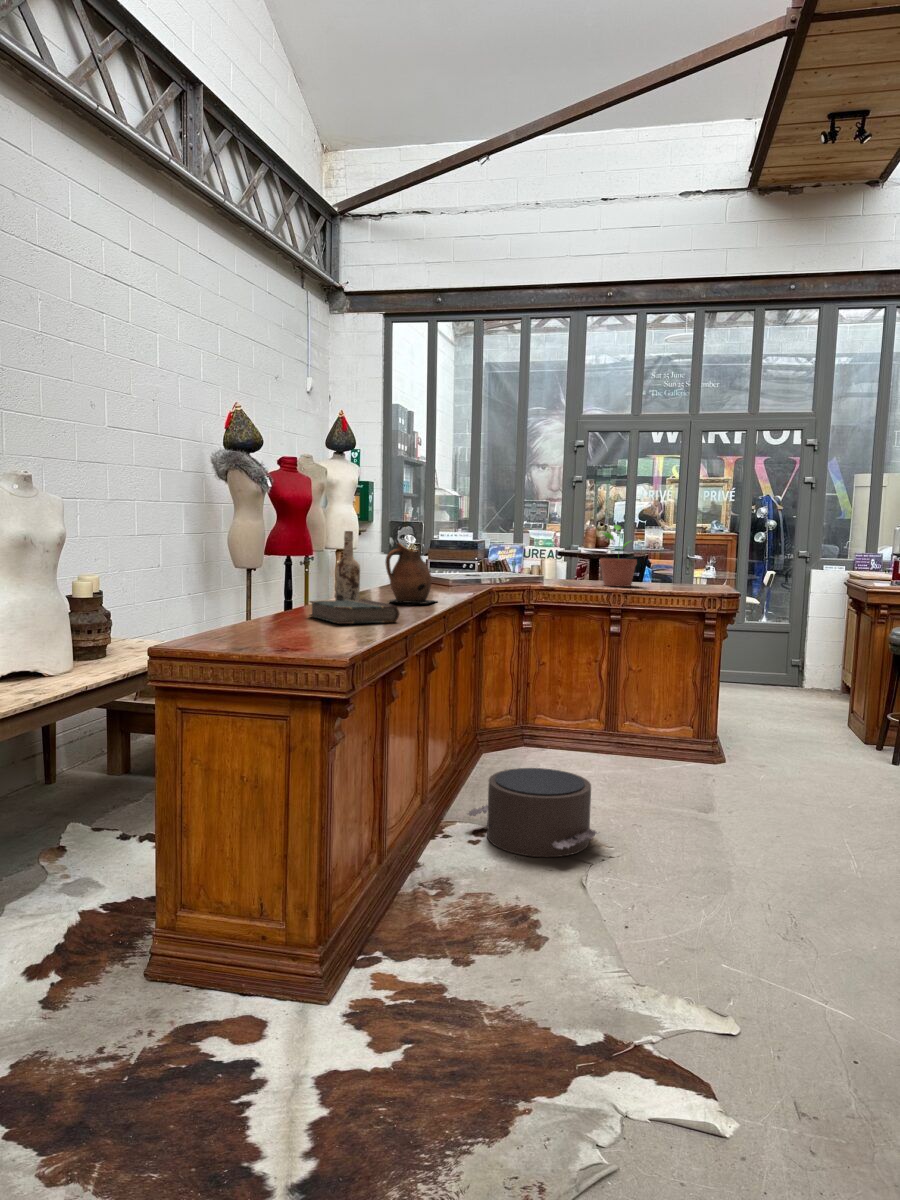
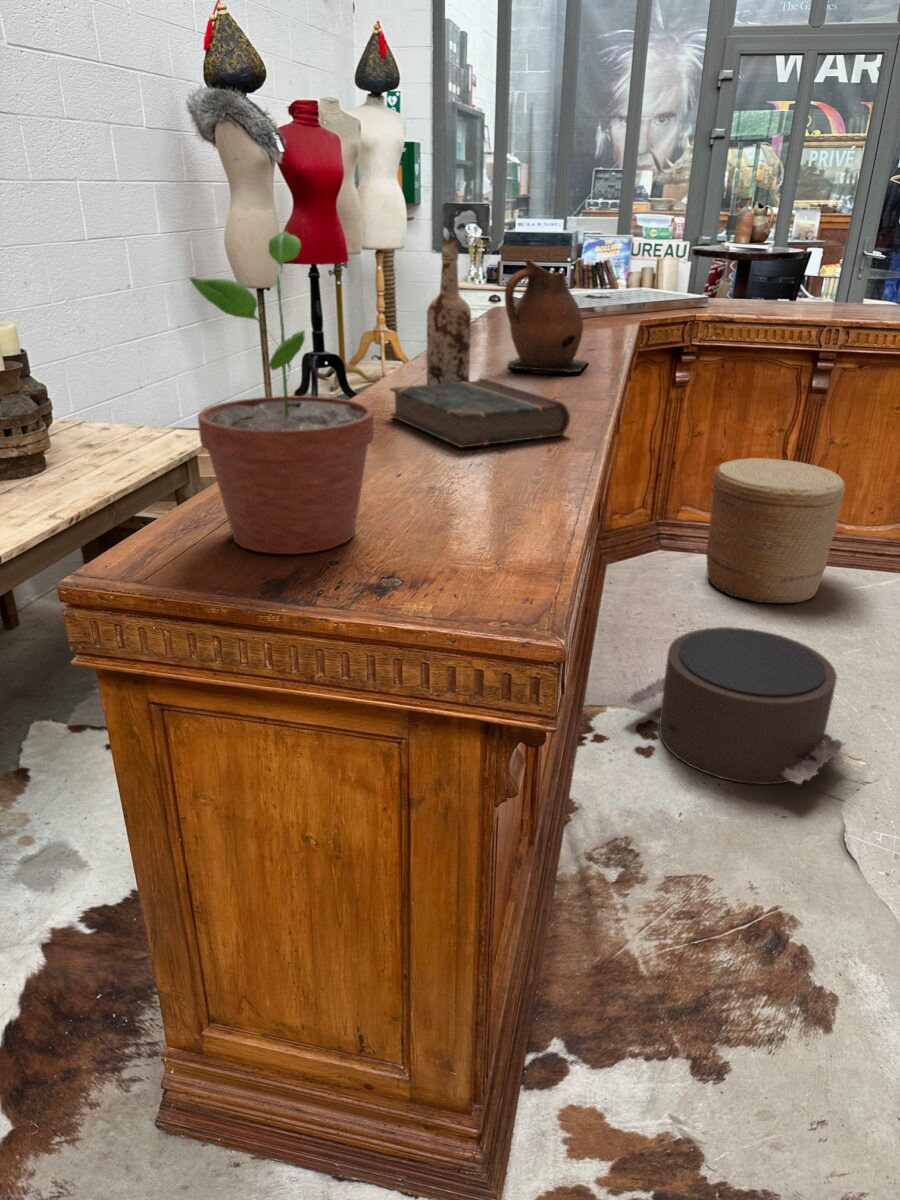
potted plant: present [600,525,637,587] -> present [190,231,374,554]
woven basket: none [548,679,634,776] -> present [706,458,845,603]

